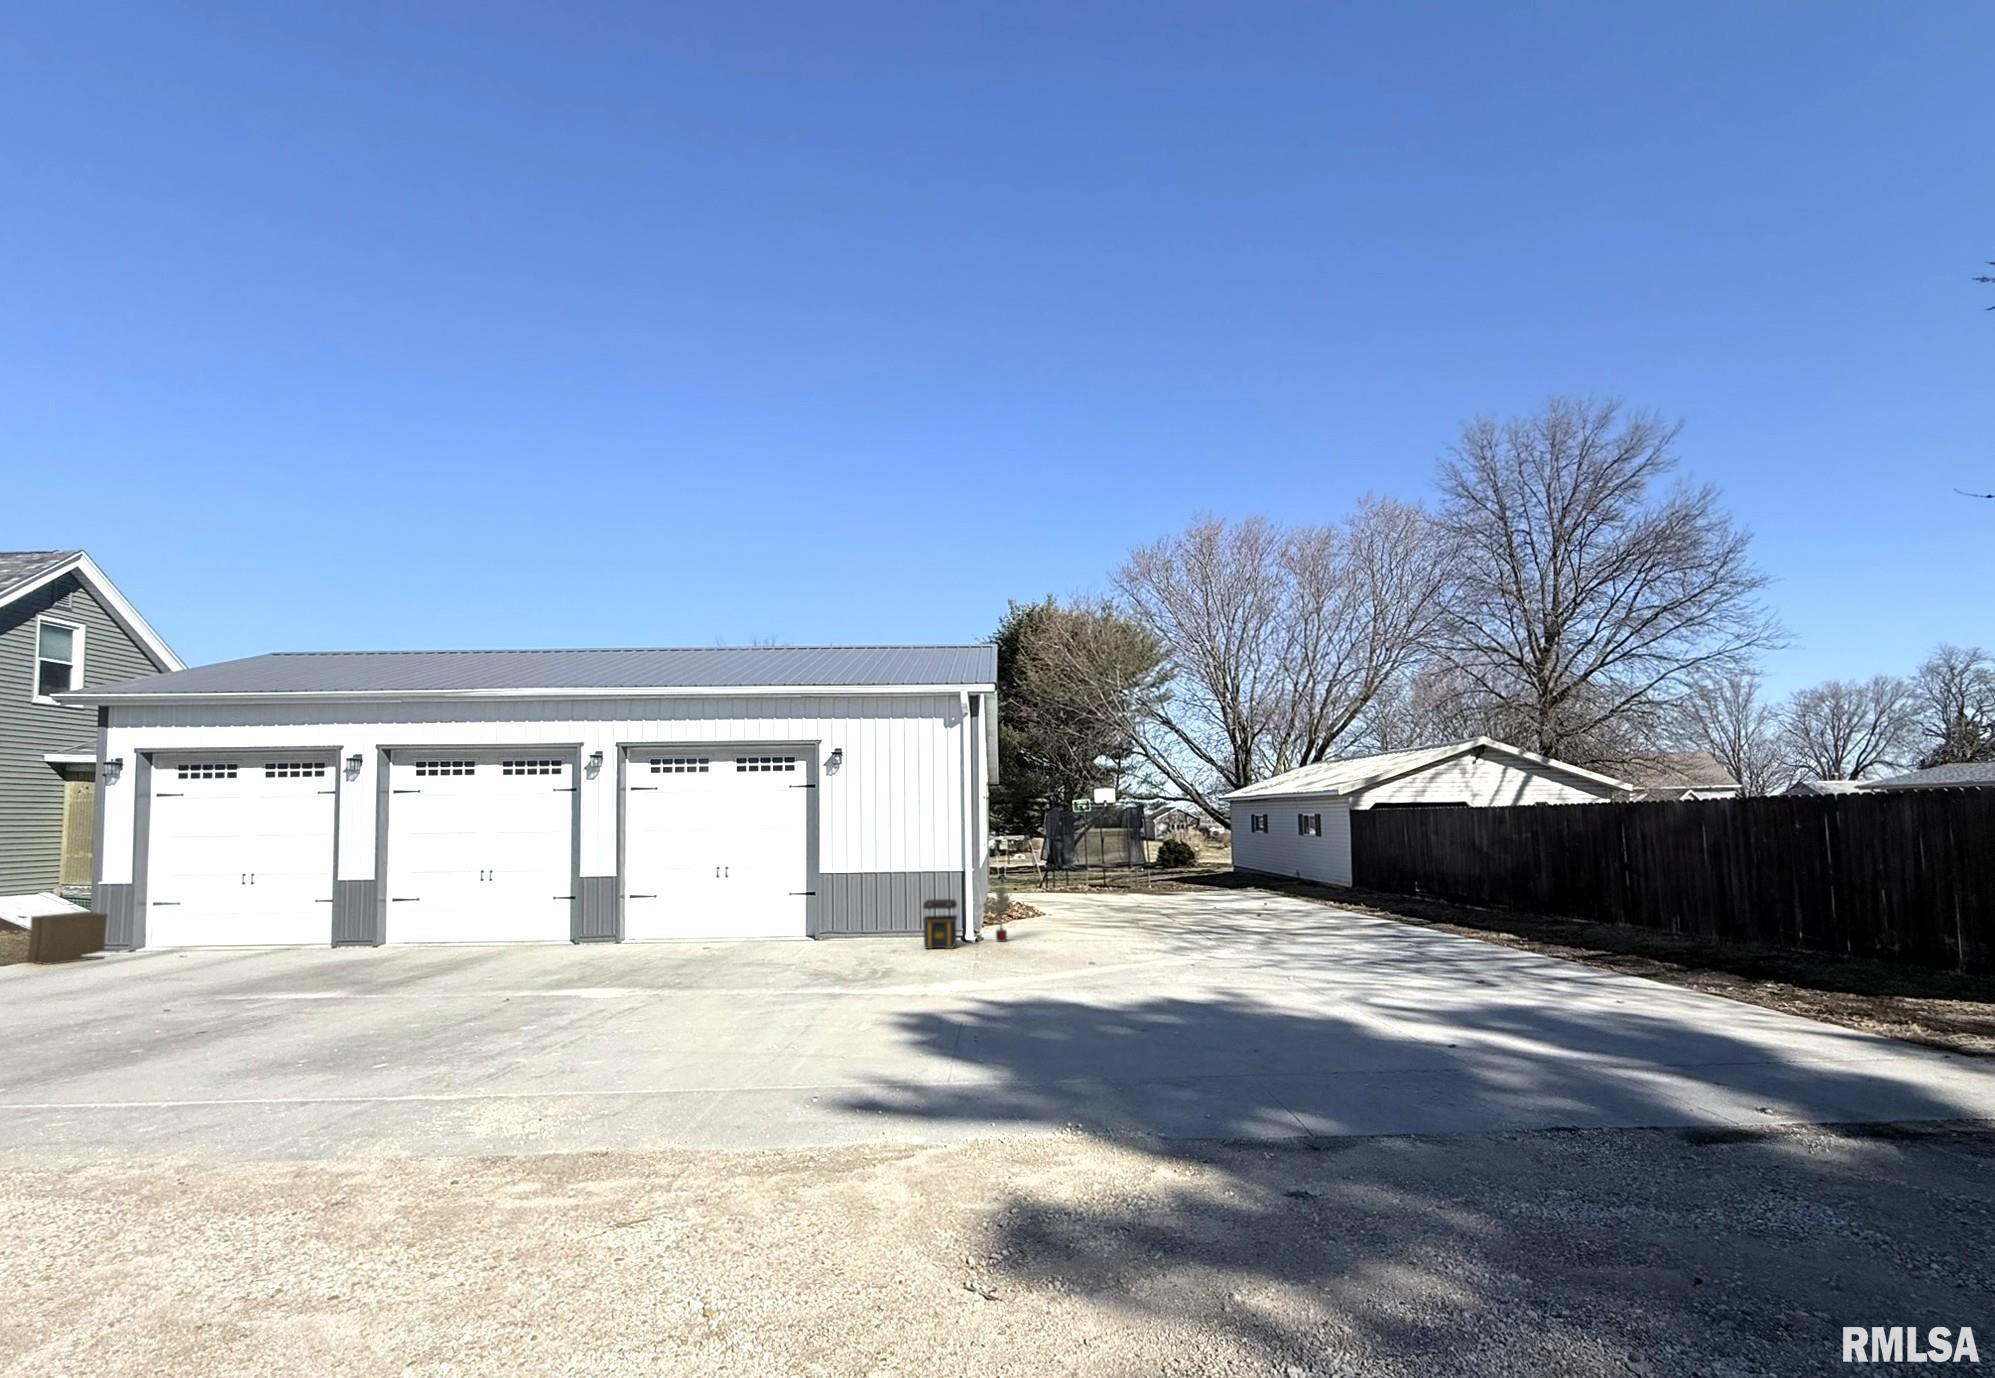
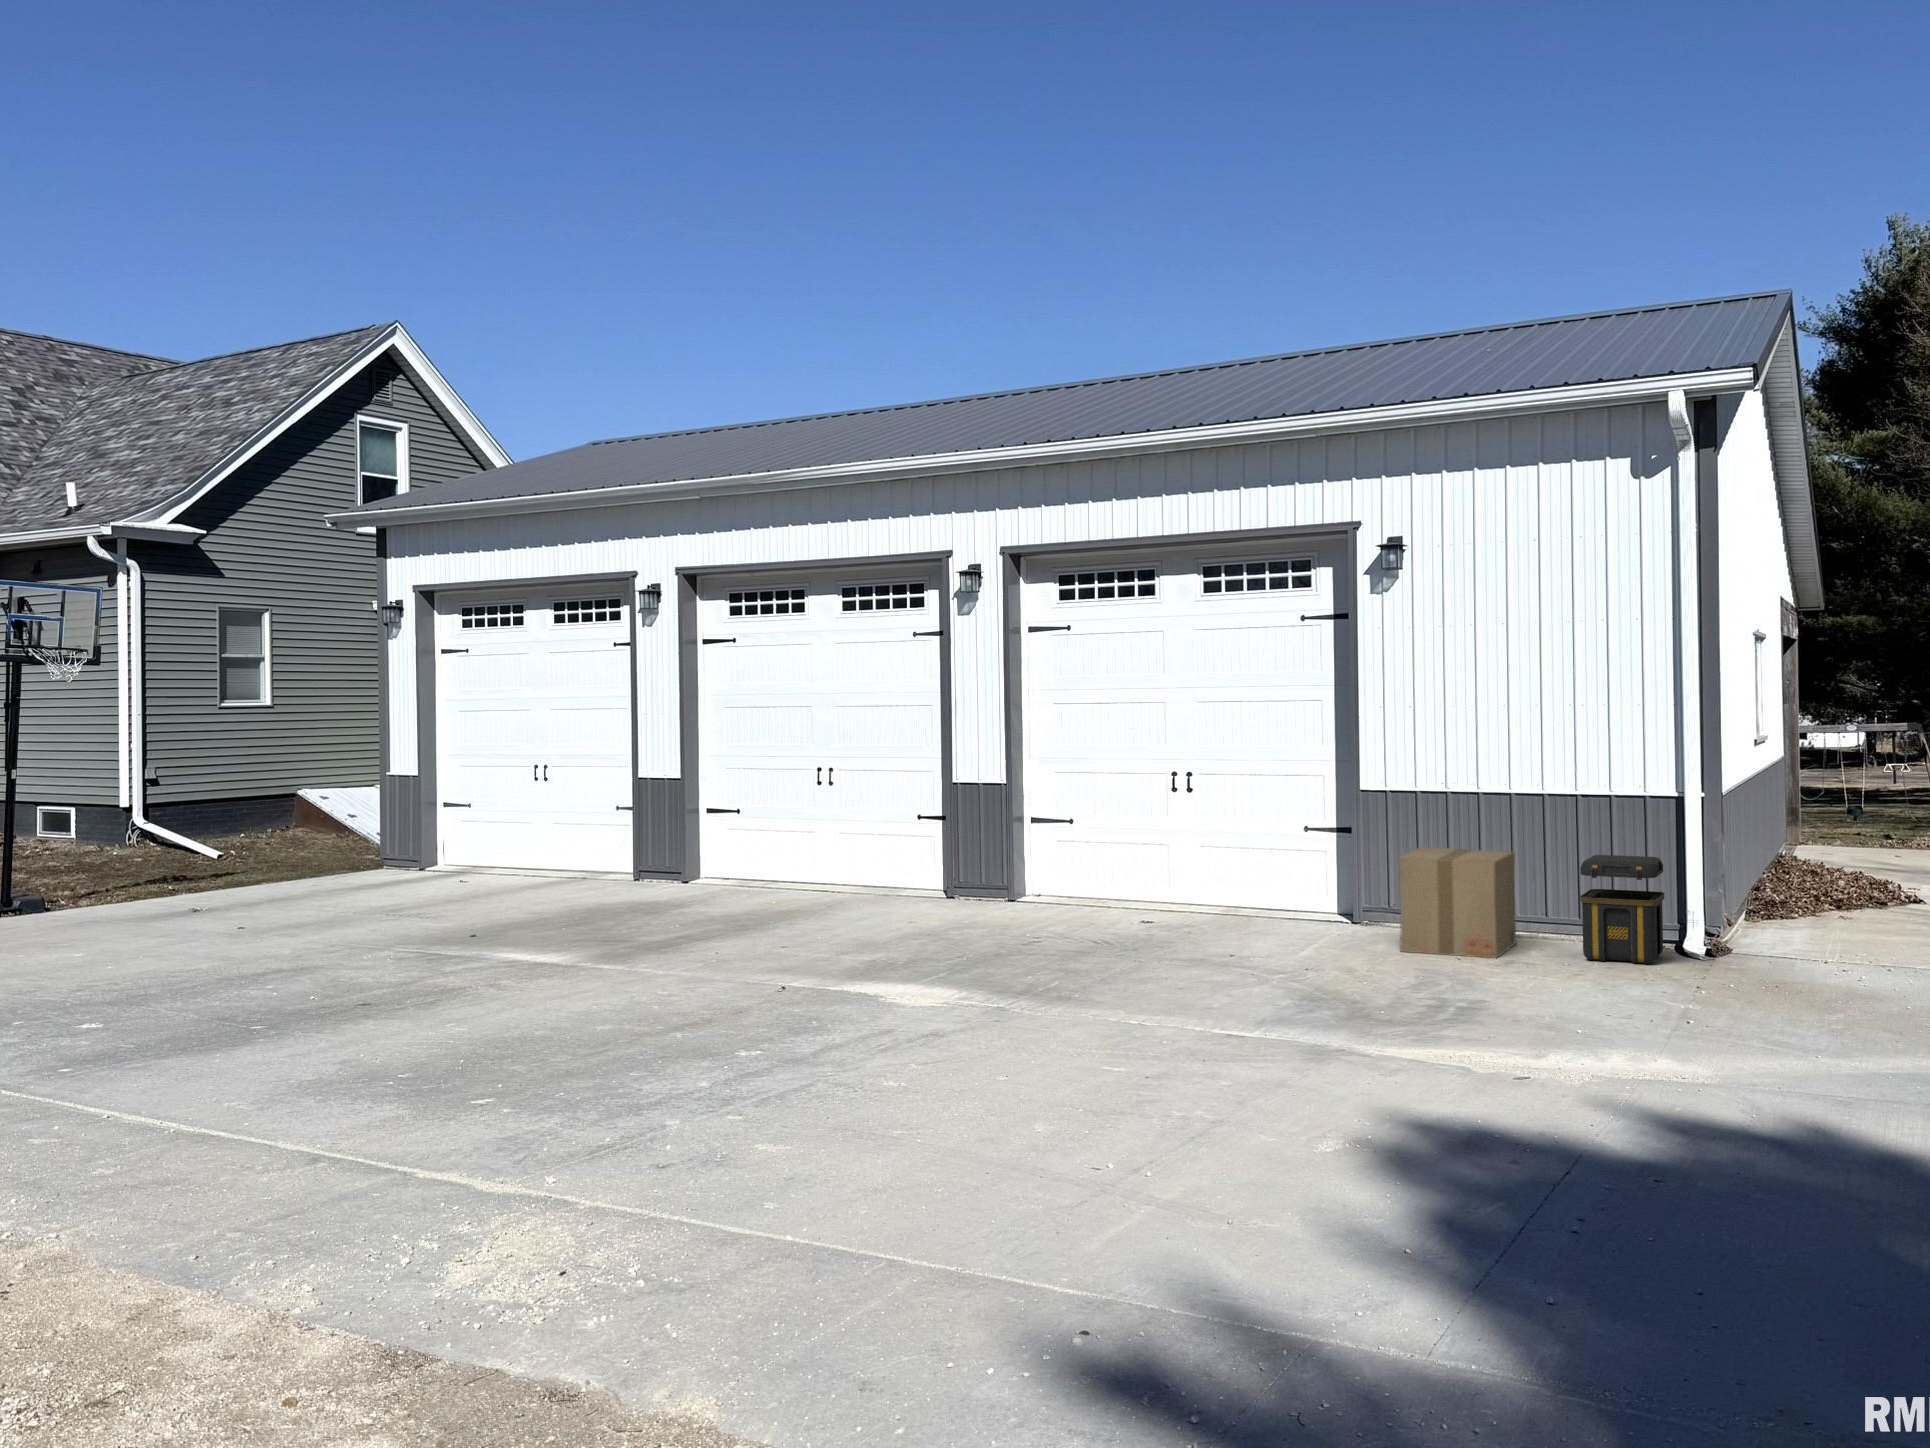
potted tree: present [984,884,1012,942] -> none [1729,821,1805,957]
cardboard box: present [27,911,108,965] -> present [1399,847,1516,958]

